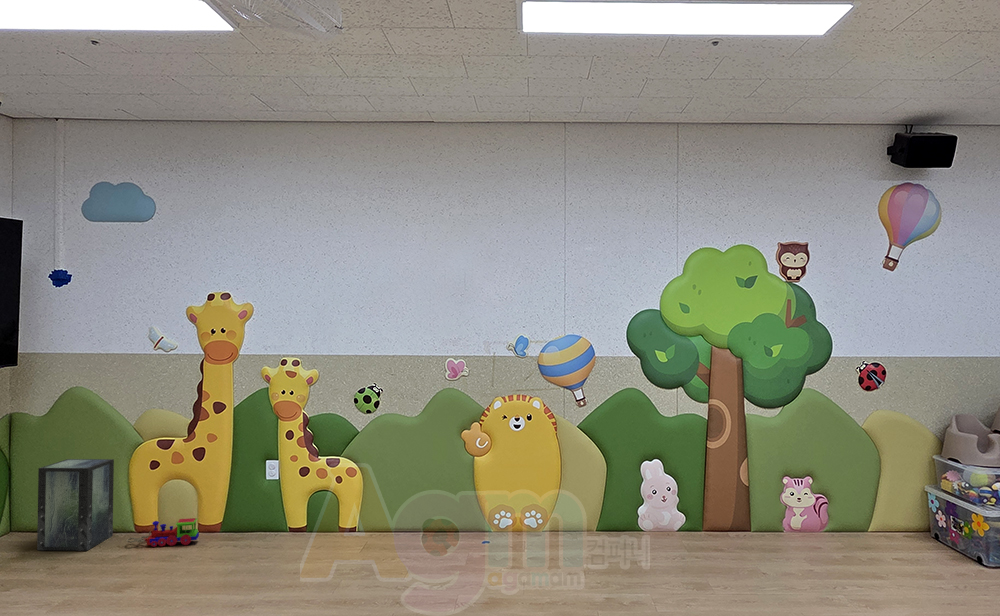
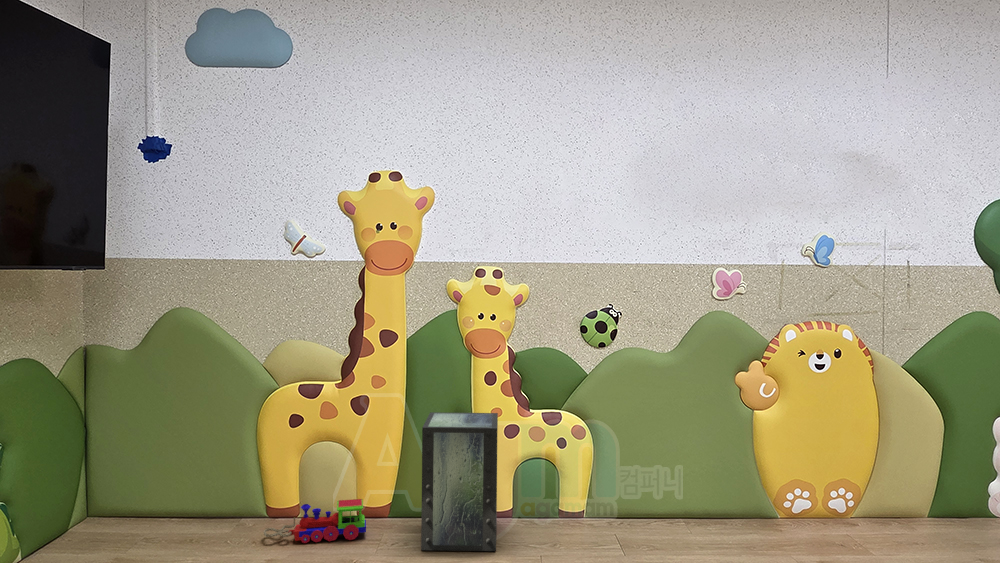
storage box: present [37,459,114,551] -> present [421,412,498,551]

